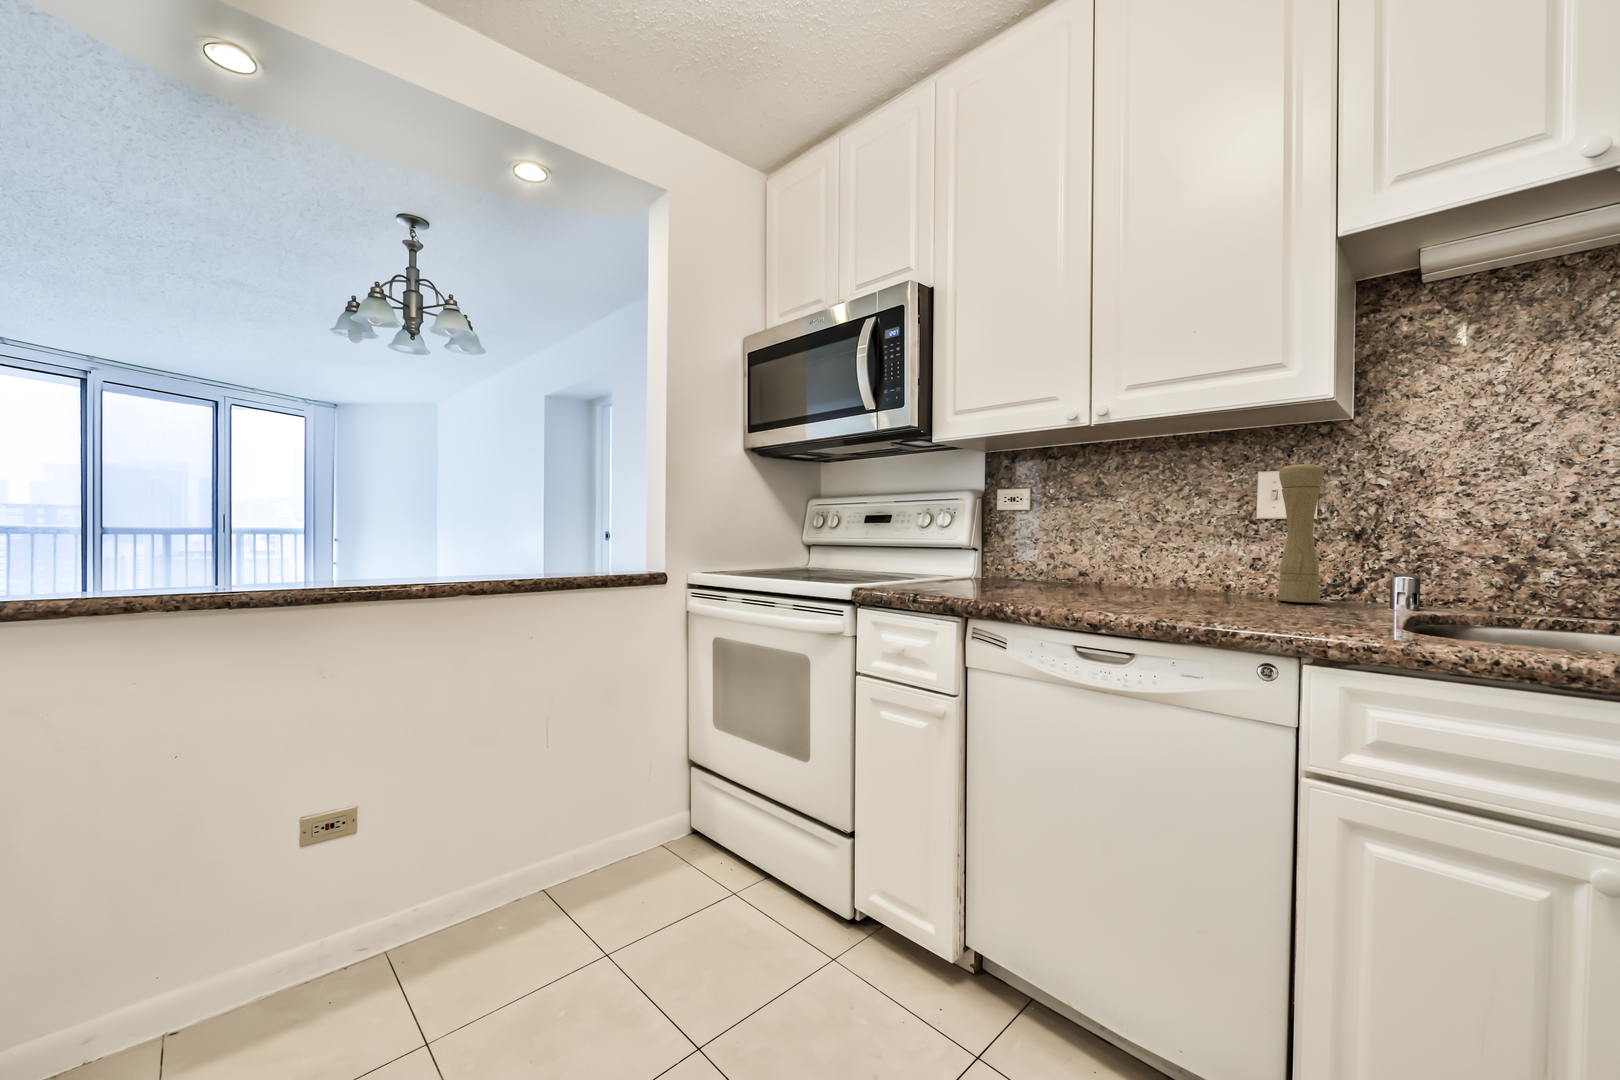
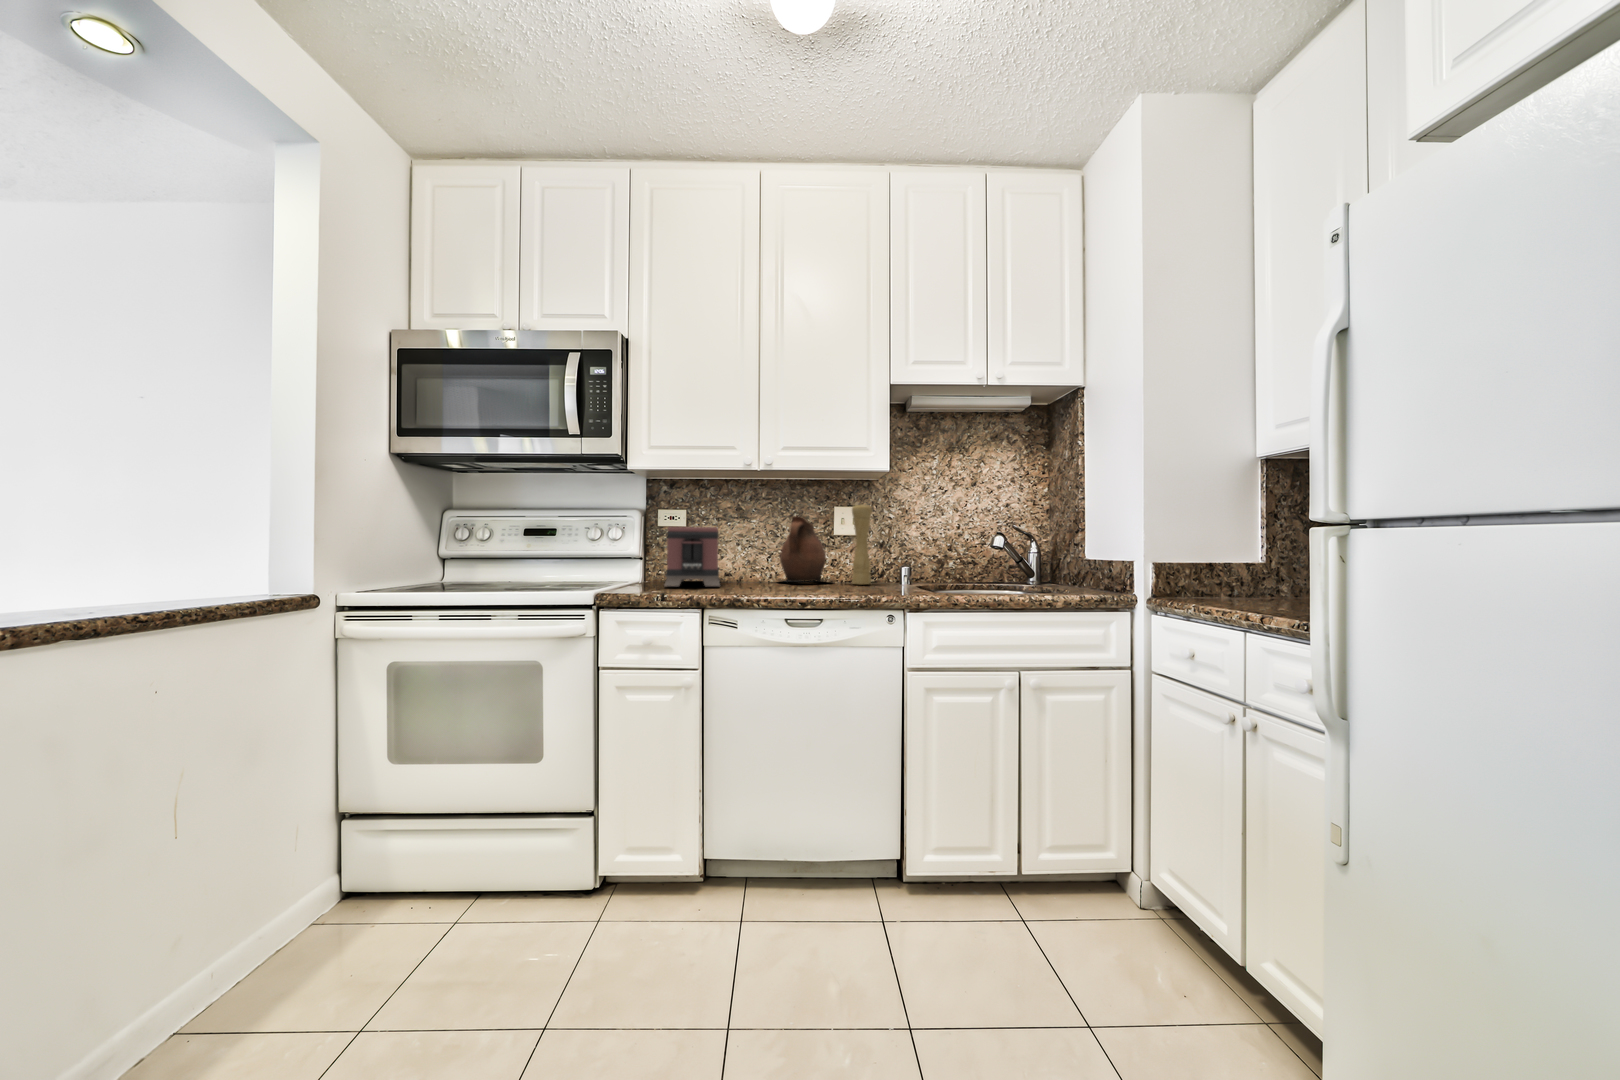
ceramic pitcher: none [1146,489,1253,595] -> present [780,516,826,582]
toaster: none [967,508,1078,589] -> present [665,527,720,586]

